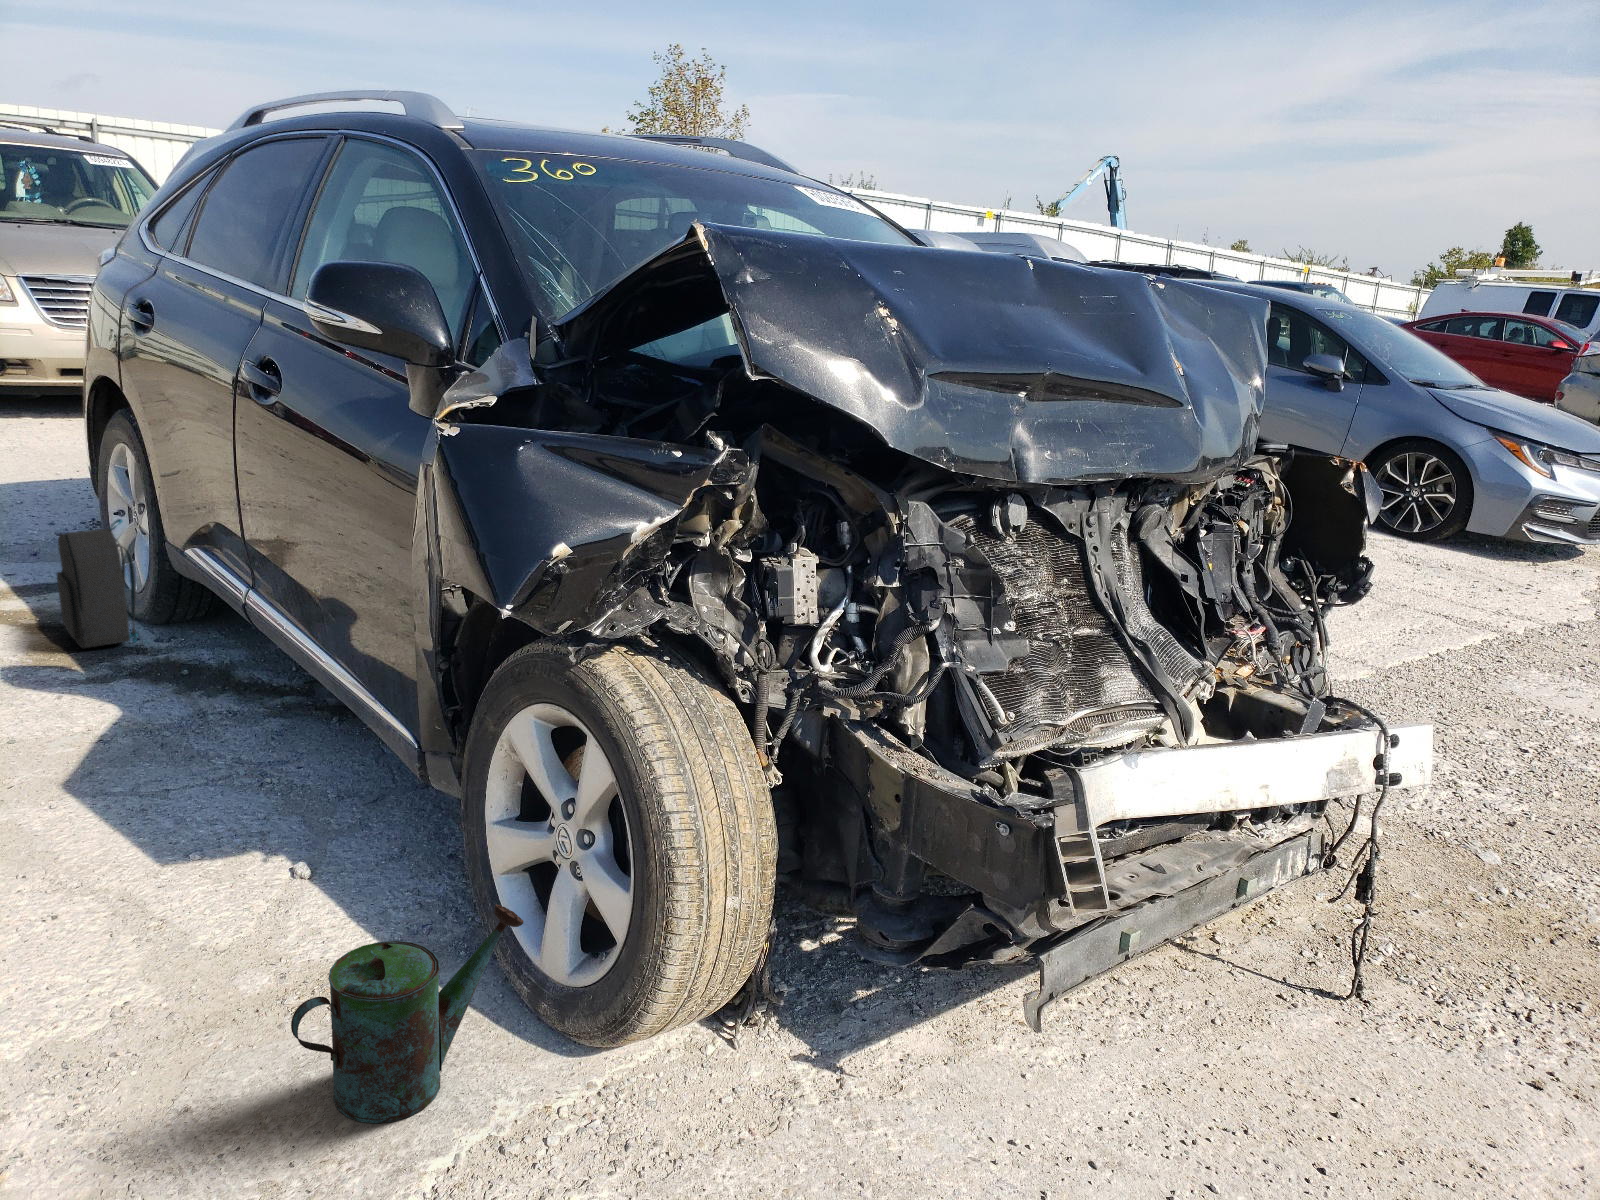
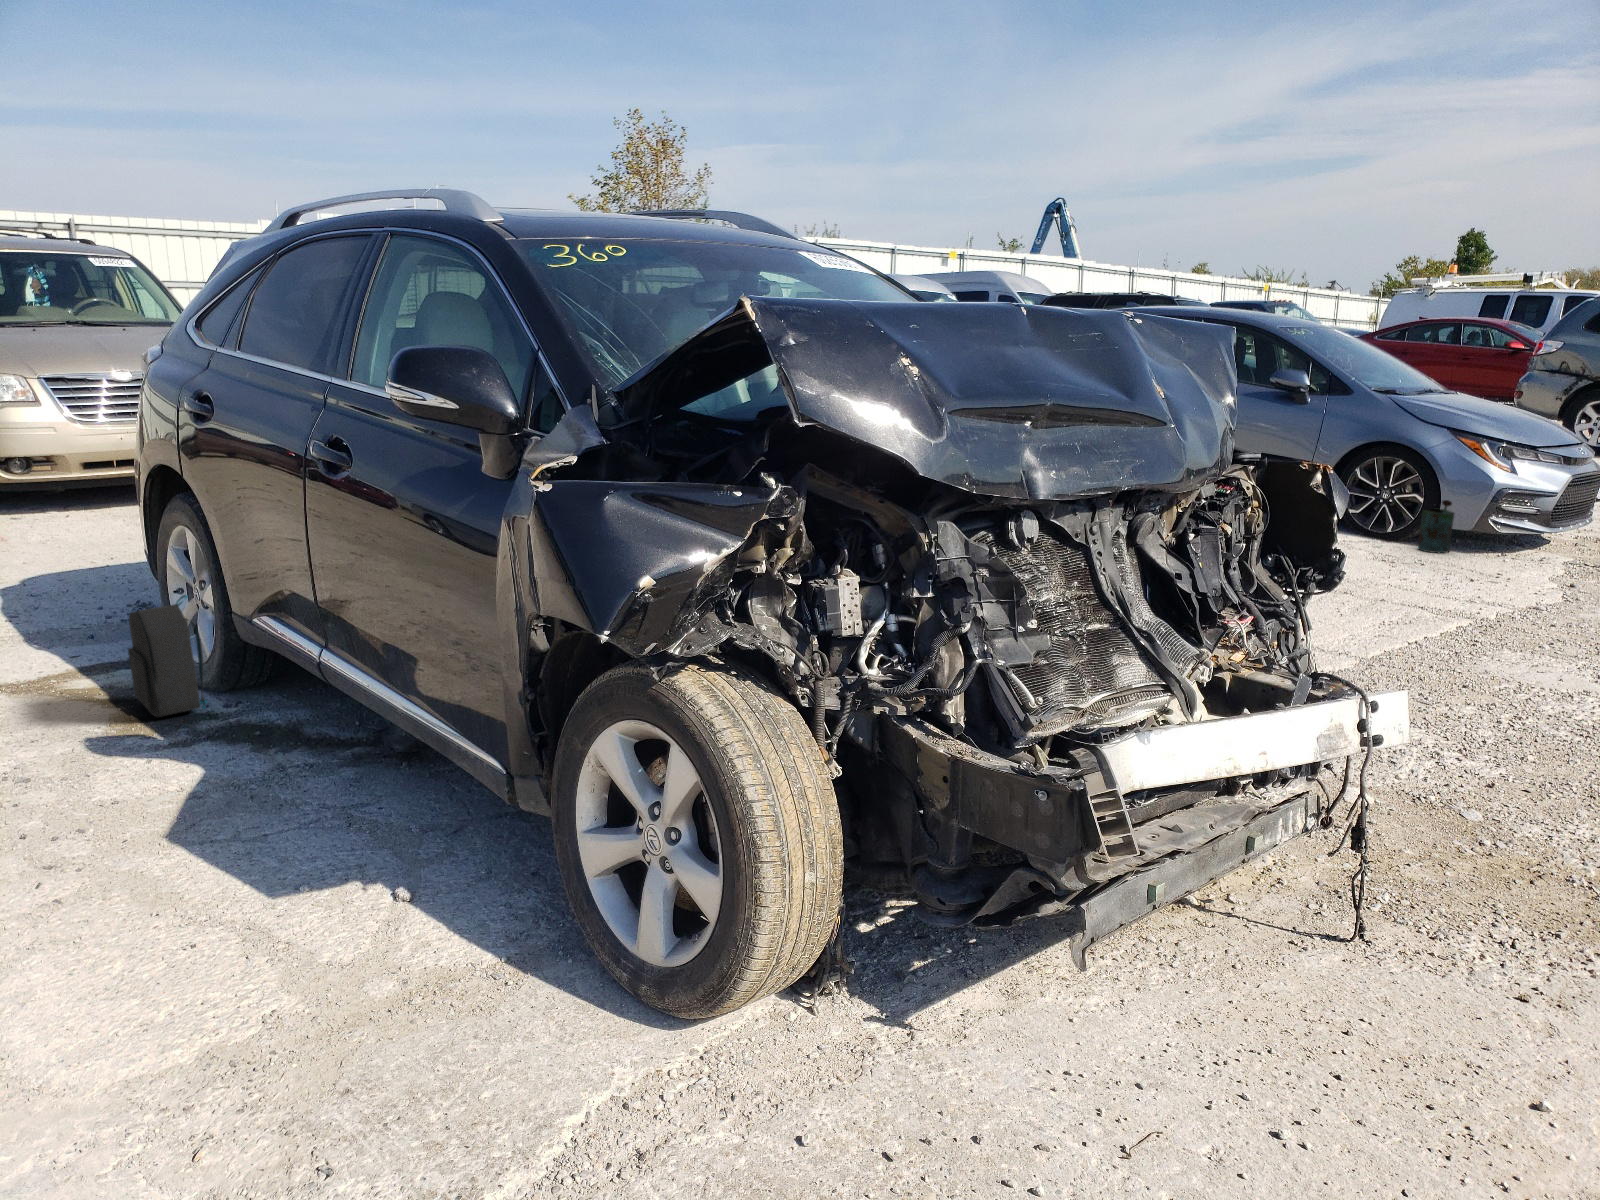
watering can: present [291,904,524,1123] -> present [1418,500,1454,553]

